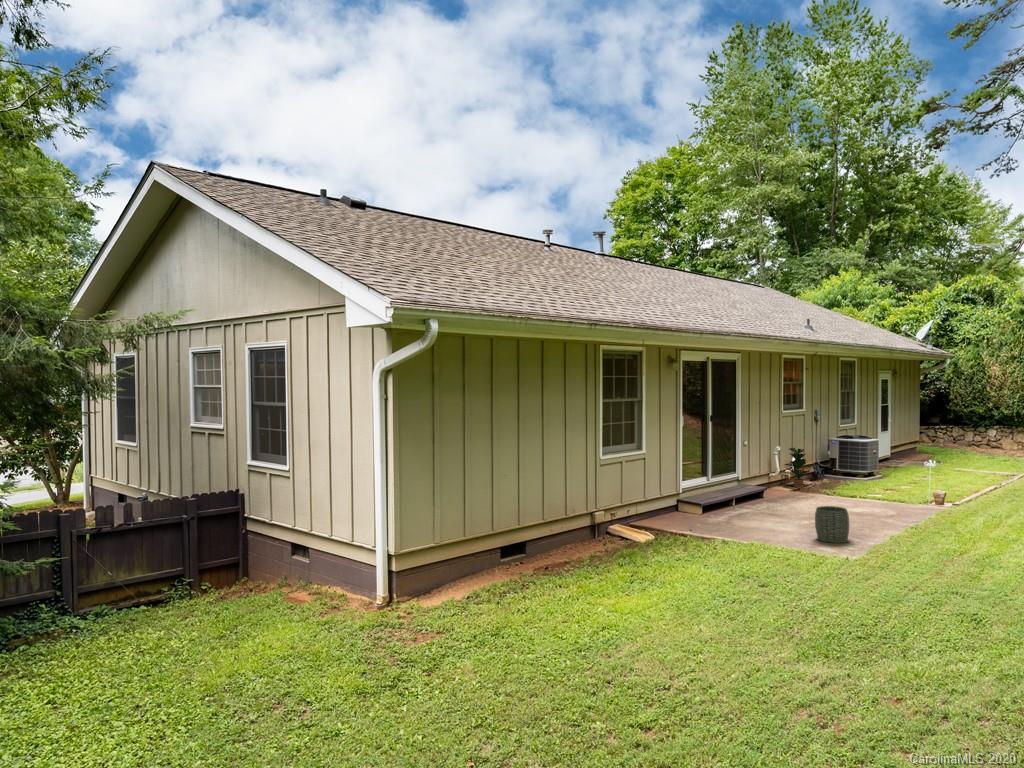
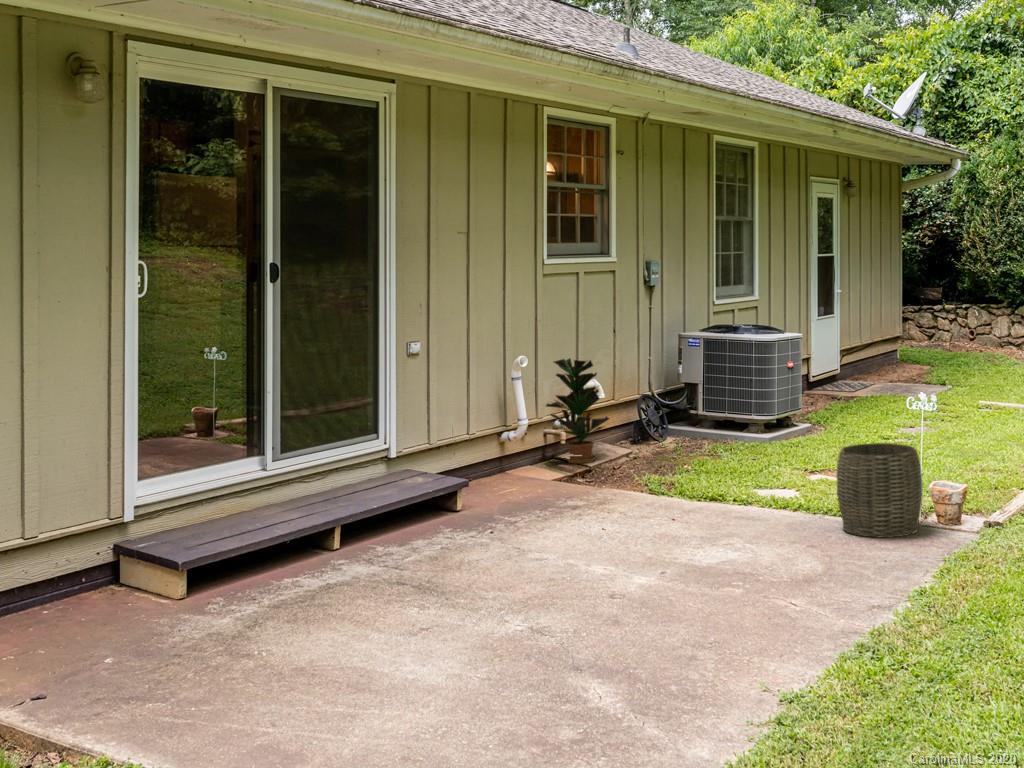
woven basket: present [815,506,849,543] -> present [837,443,922,537]

